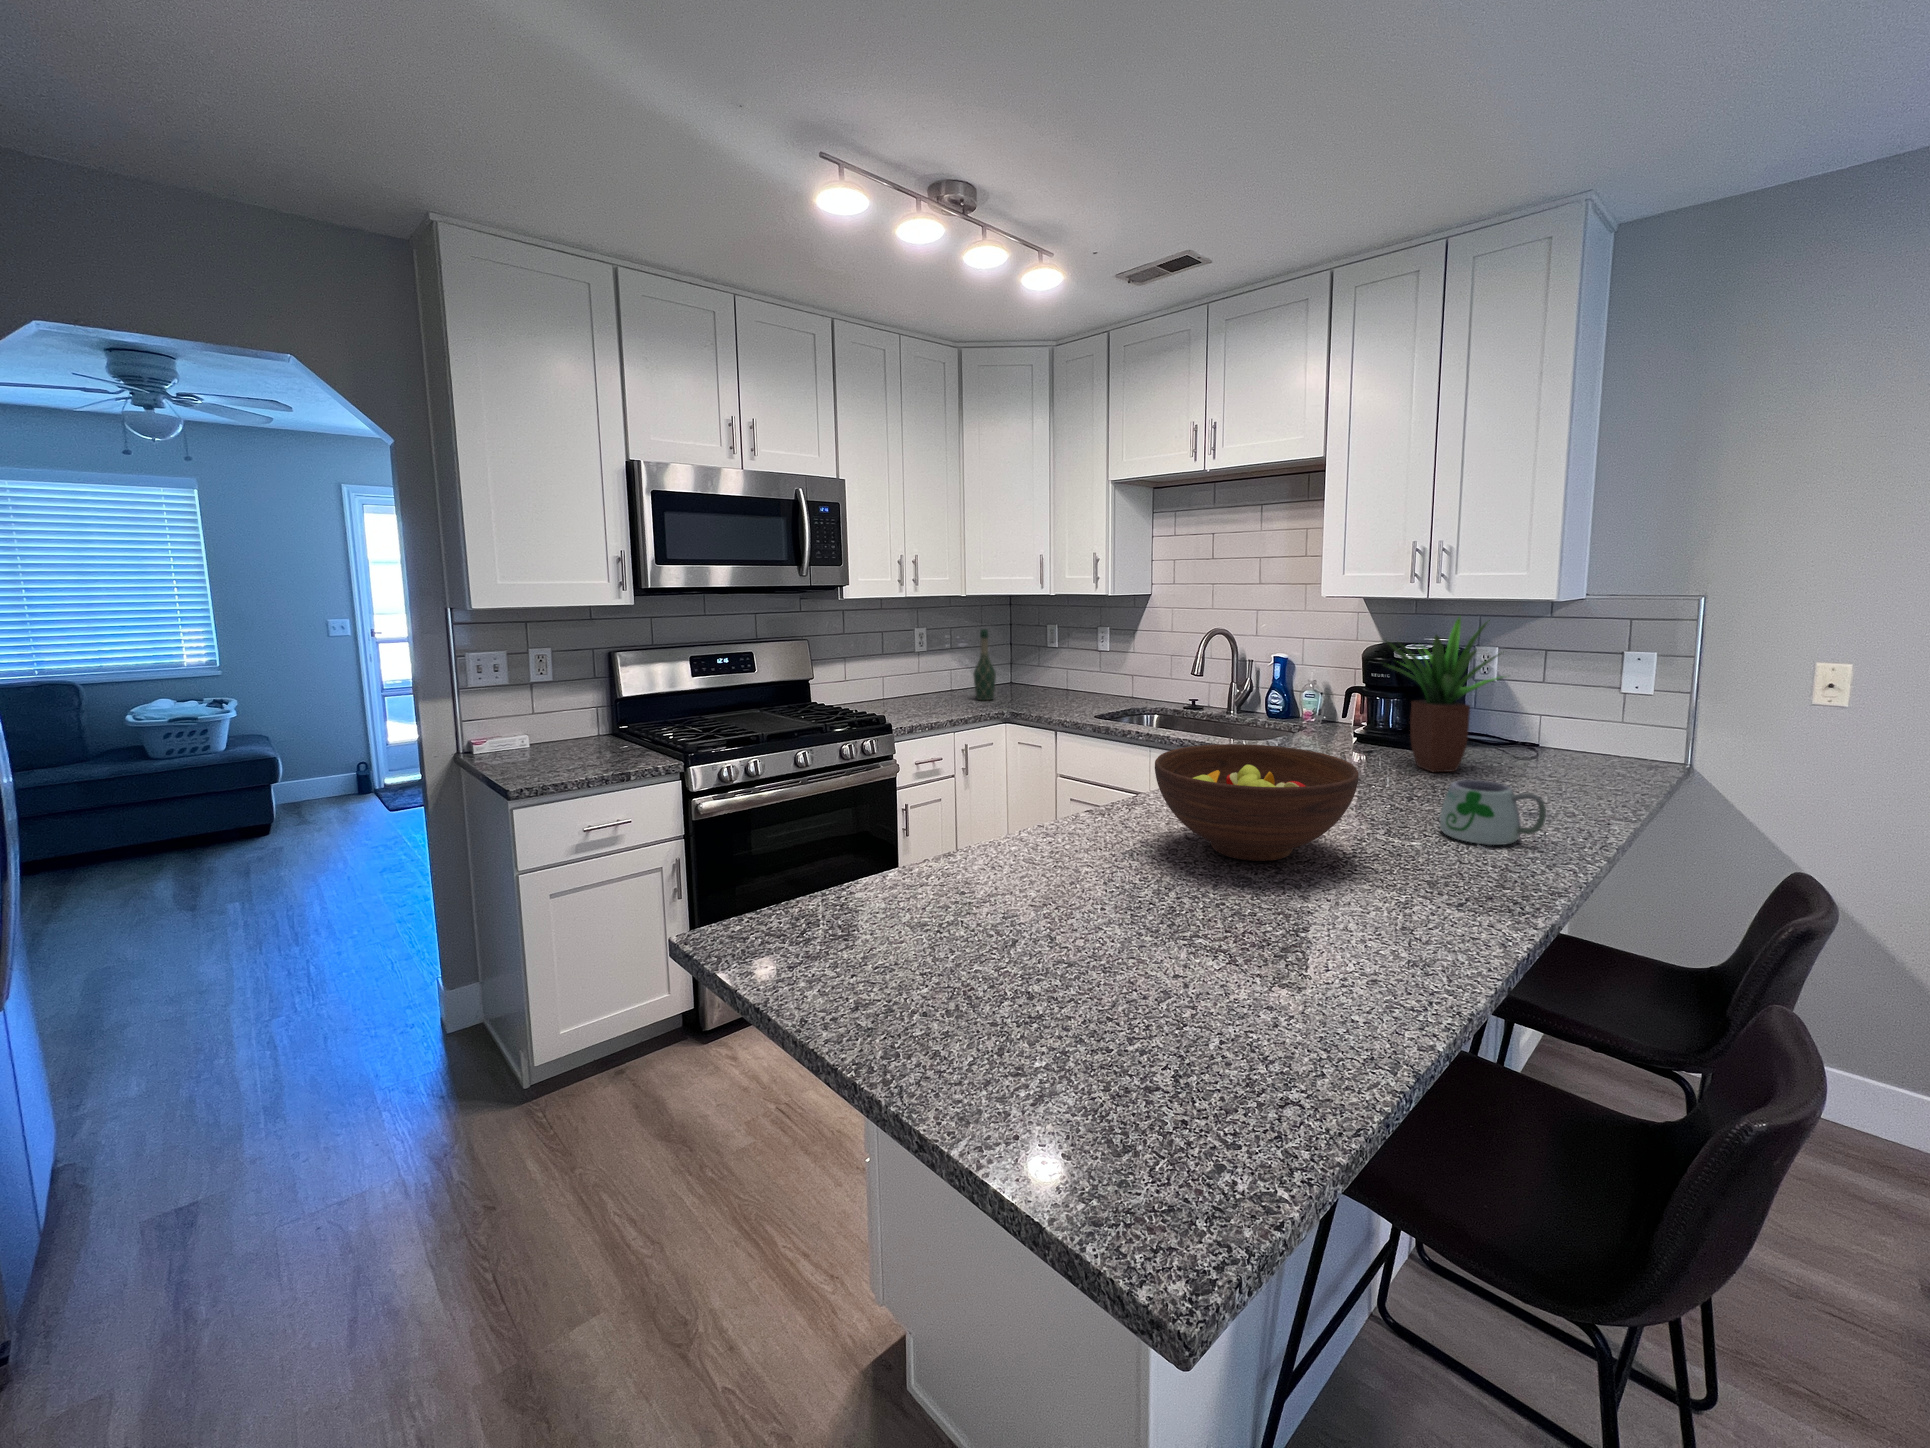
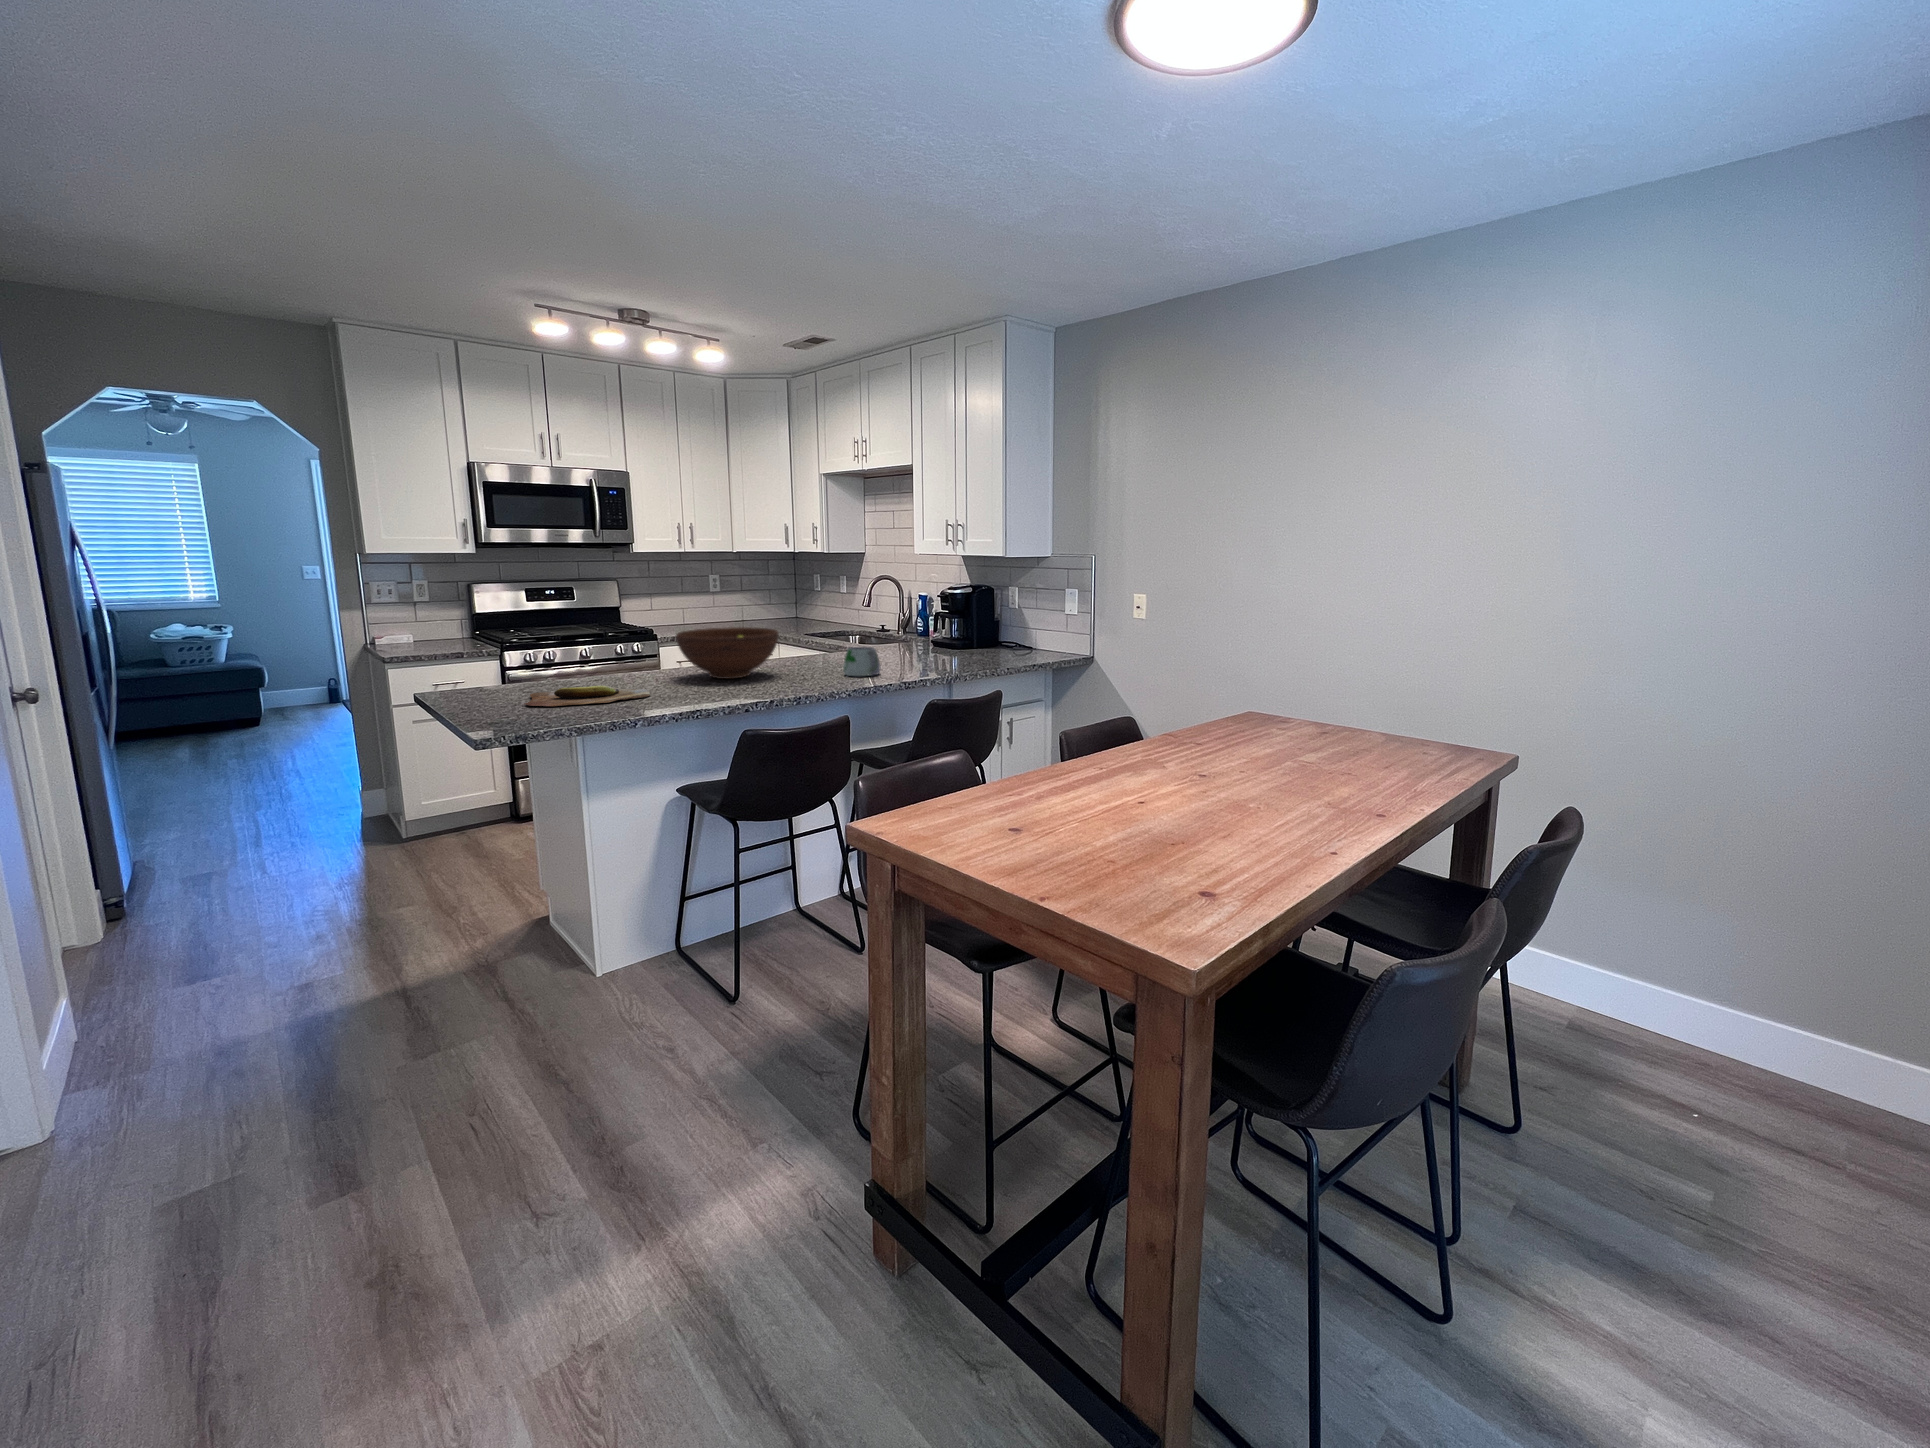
potted plant: present [1387,616,1503,772] -> none [900,564,978,656]
wine bottle: present [973,629,996,700] -> none [746,575,763,626]
cutting board: none [977,915,1257,1029] -> present [524,686,650,706]

